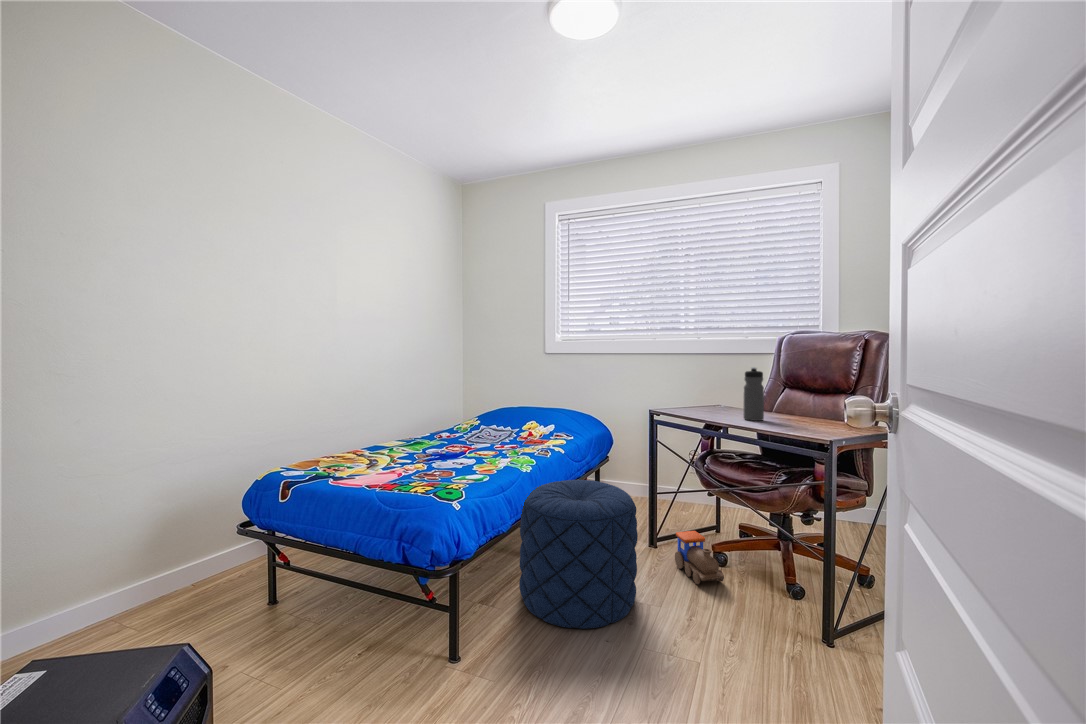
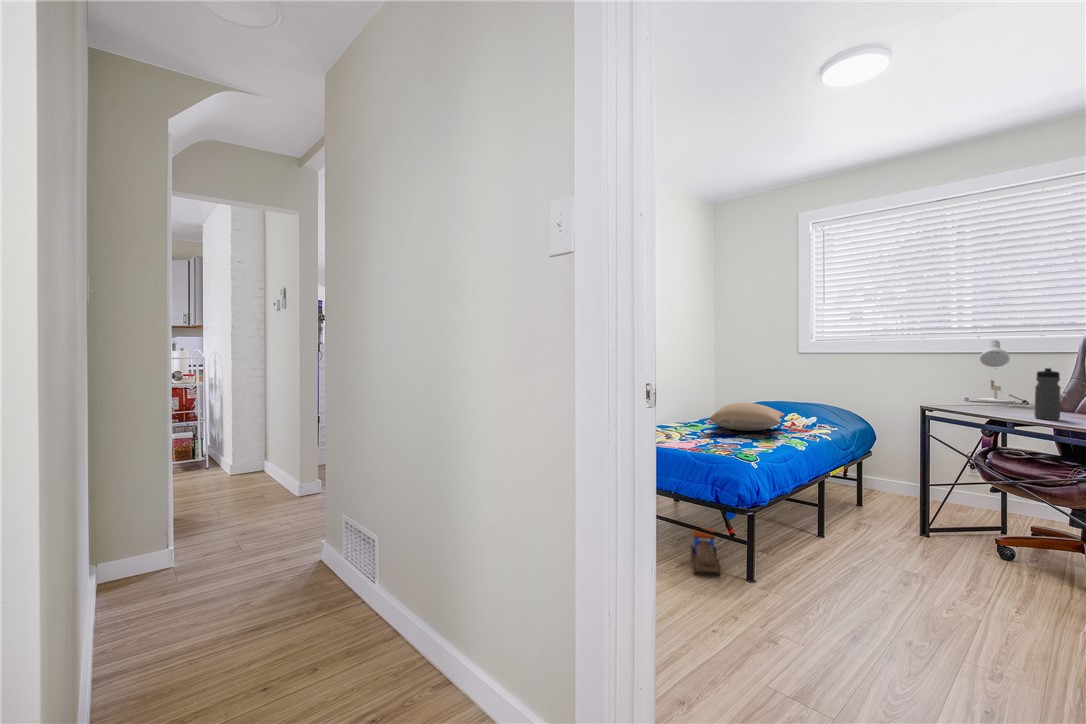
desk lamp: none [684,343,732,403] -> present [964,340,1028,404]
pillow: none [430,412,521,446] -> present [709,403,784,431]
pouf: present [519,480,638,629] -> none [796,463,910,580]
toy train: present [675,531,724,584] -> present [690,528,721,576]

